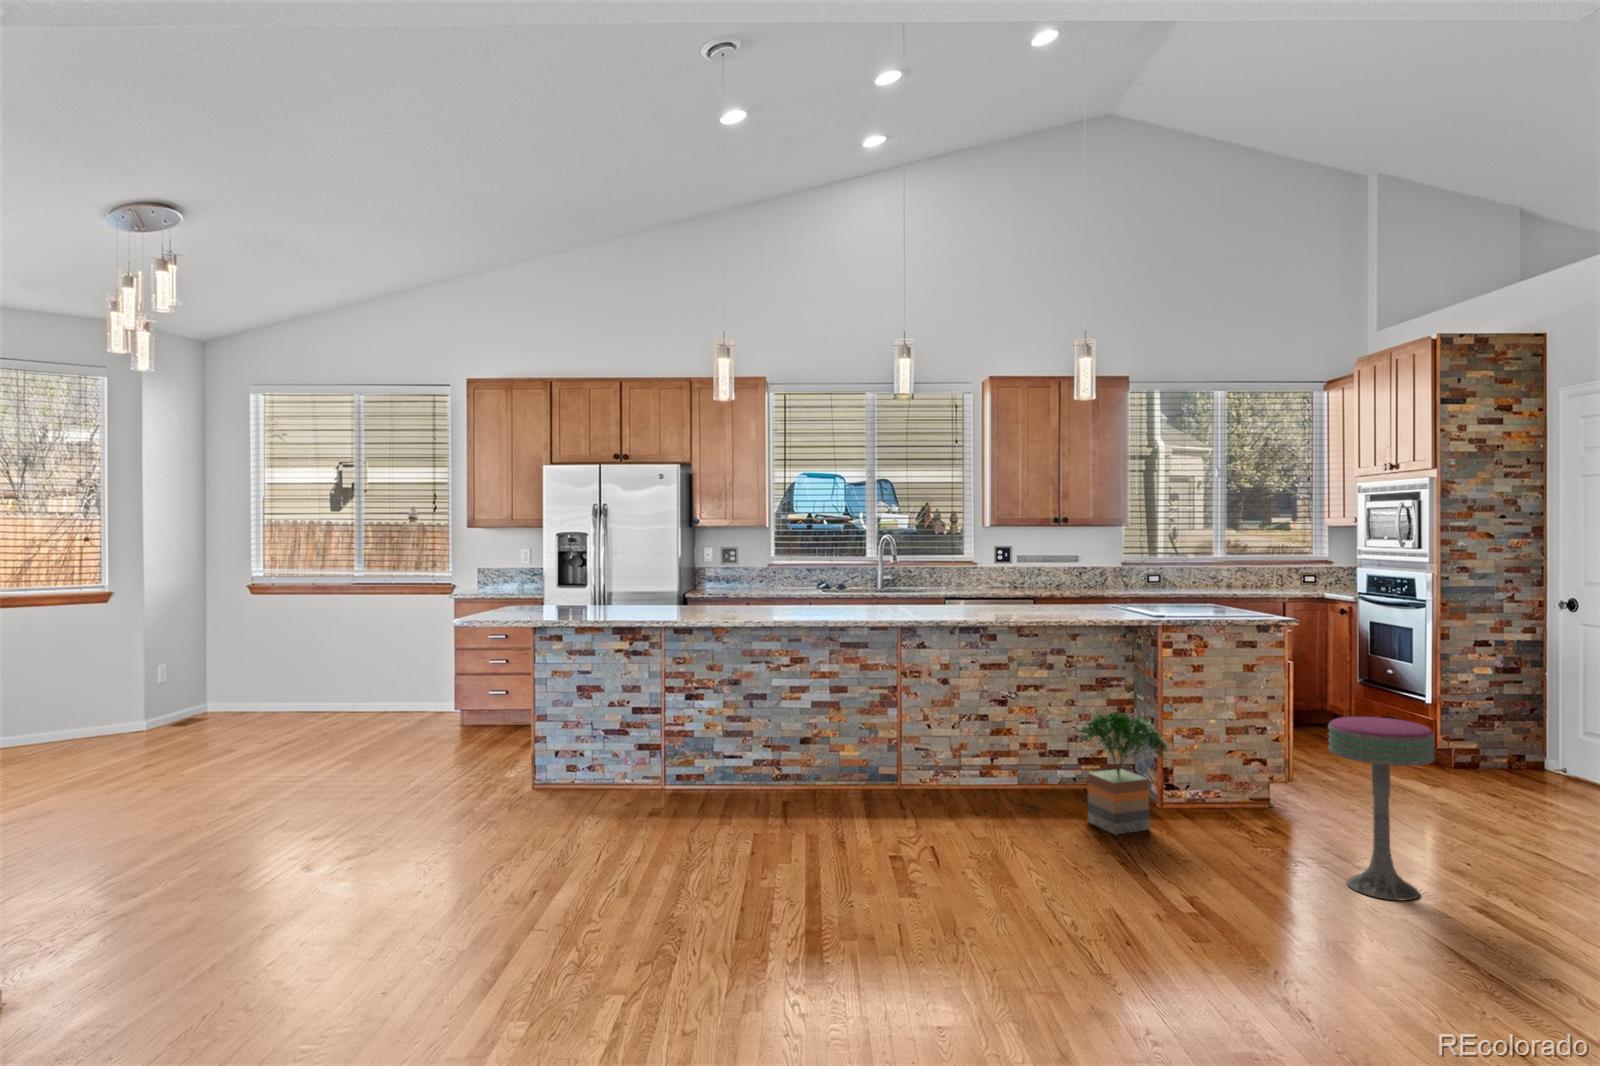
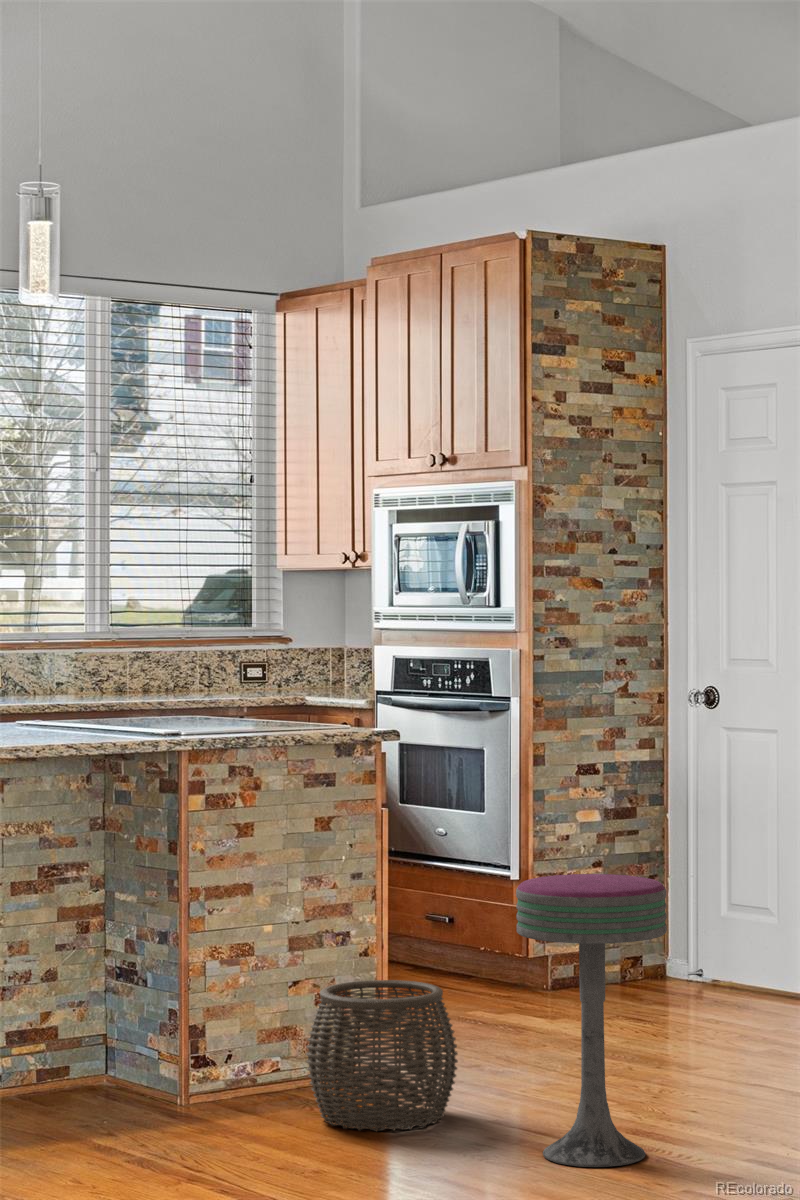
potted tree: present [1079,712,1168,835] -> none [54,919,235,1159]
woven basket: none [1220,757,1314,846] -> present [306,980,458,1131]

